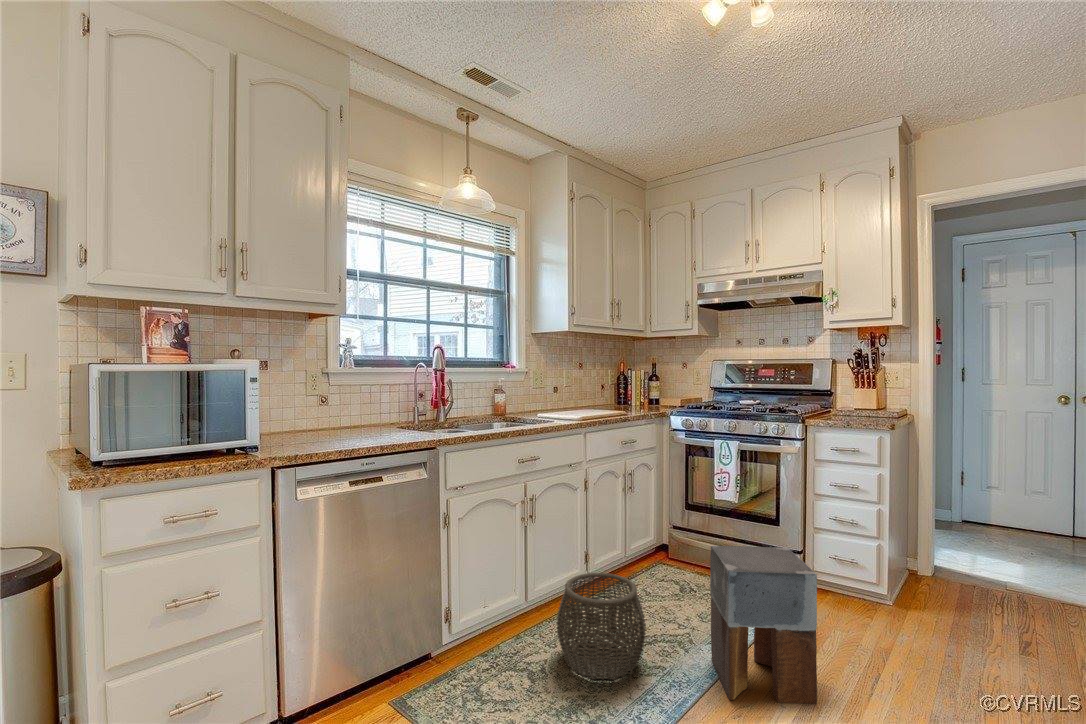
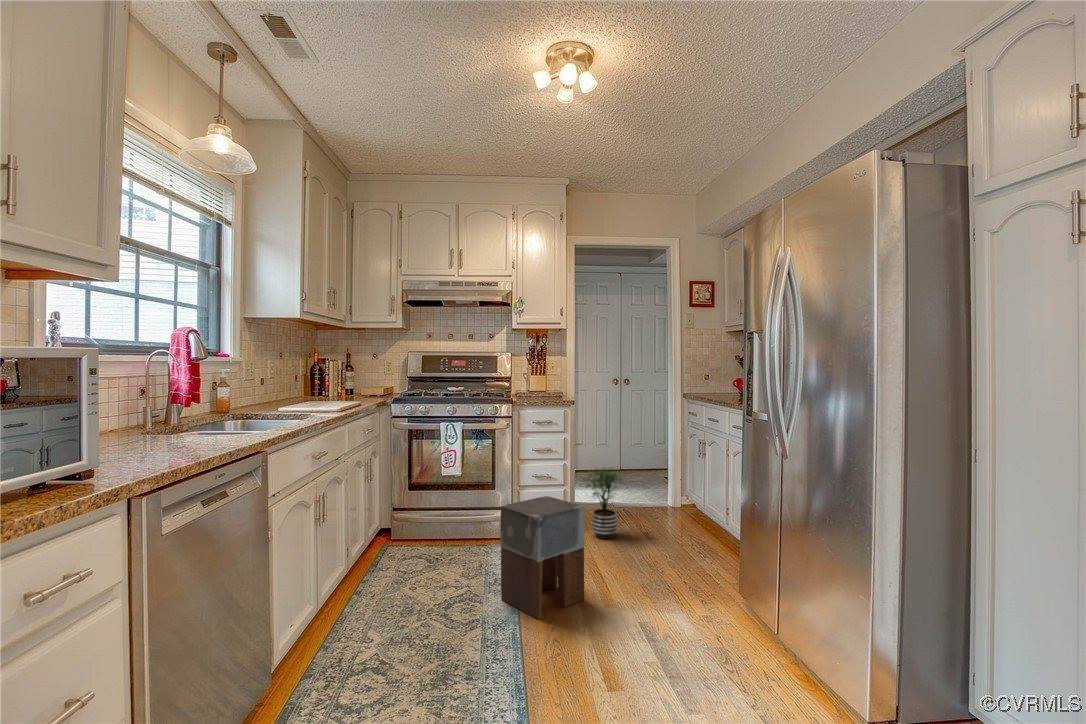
potted plant: none [899,525,991,638] -> present [580,467,623,539]
woven basket: present [557,573,646,680] -> none [381,552,468,651]

